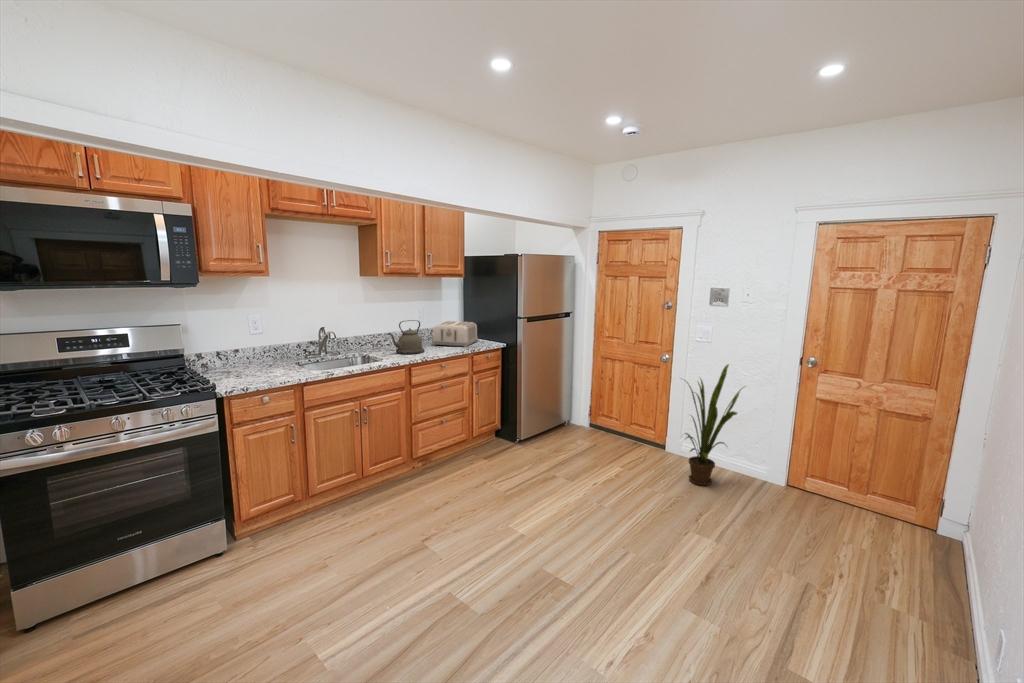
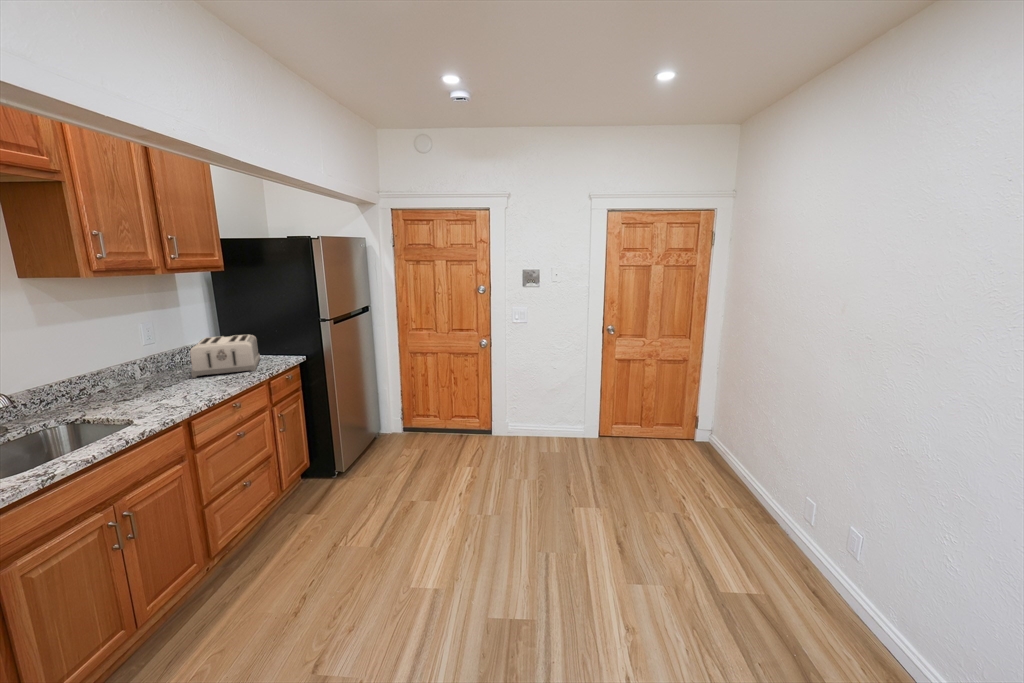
kettle: present [388,320,424,354] -> none [117,344,192,404]
house plant: present [685,364,744,485] -> none [510,341,572,457]

